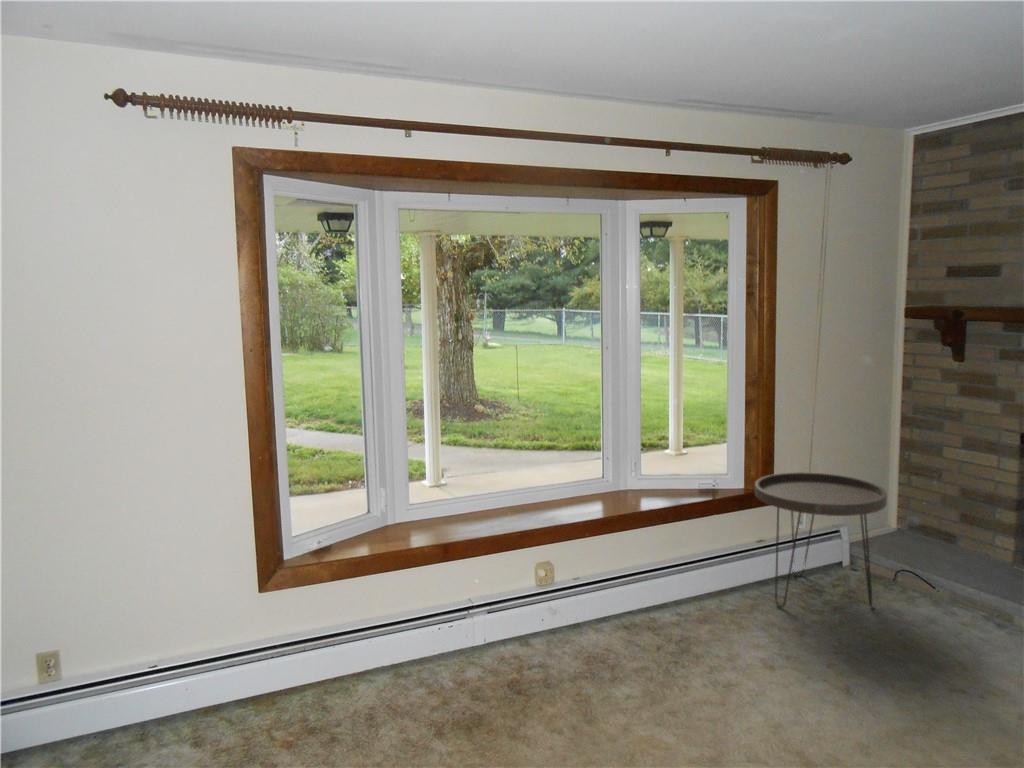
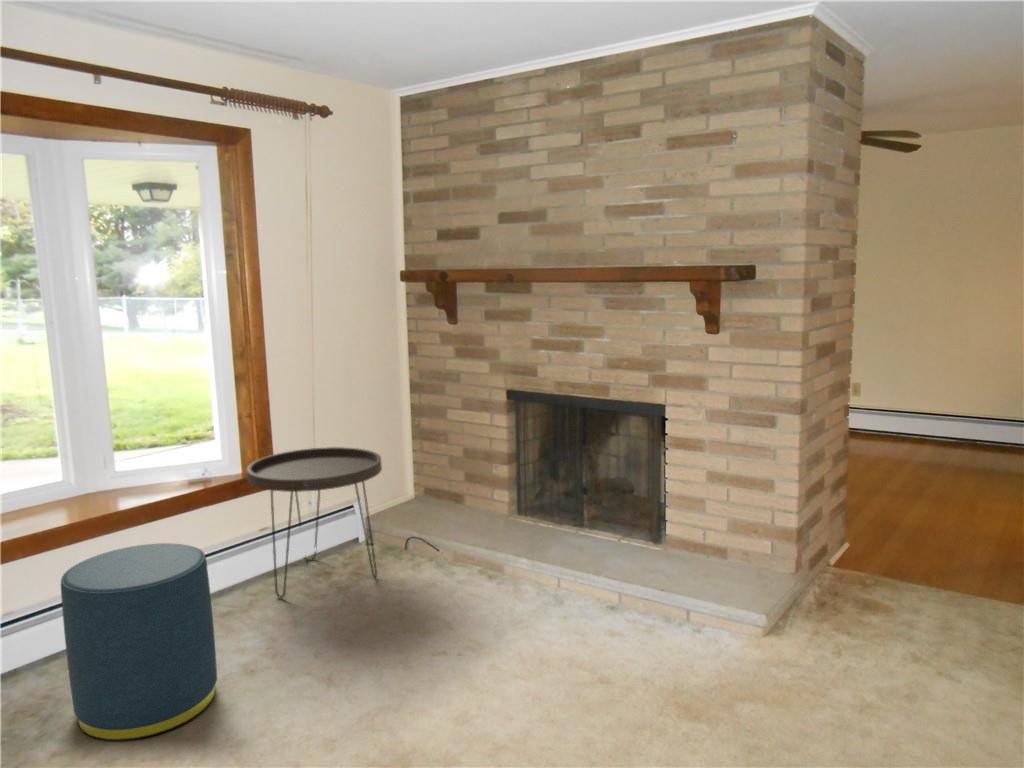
ottoman: none [635,543,749,707] -> present [61,543,217,741]

